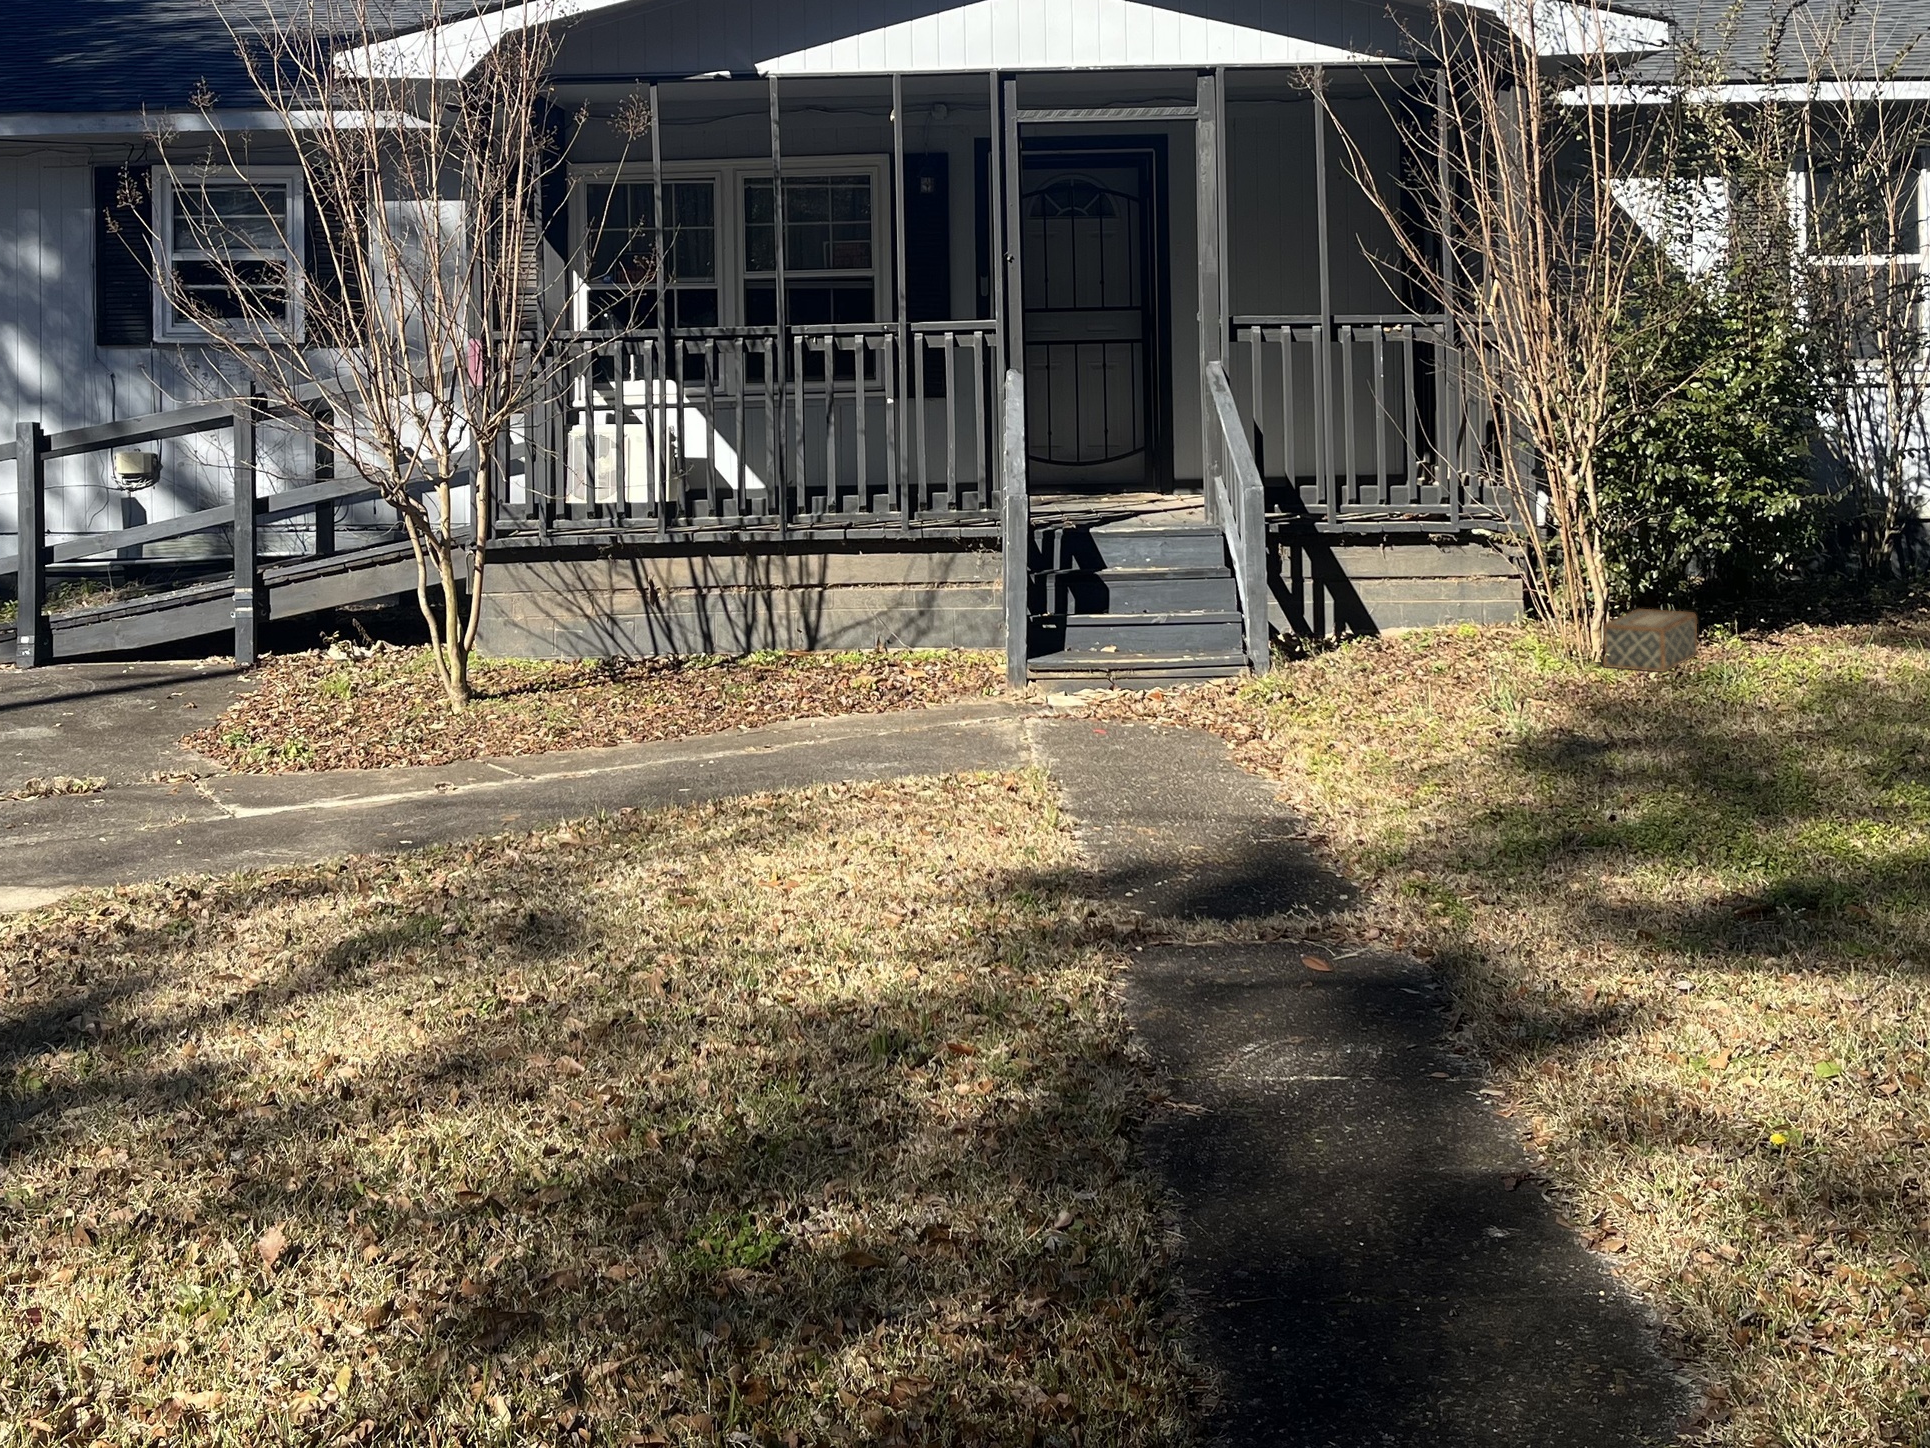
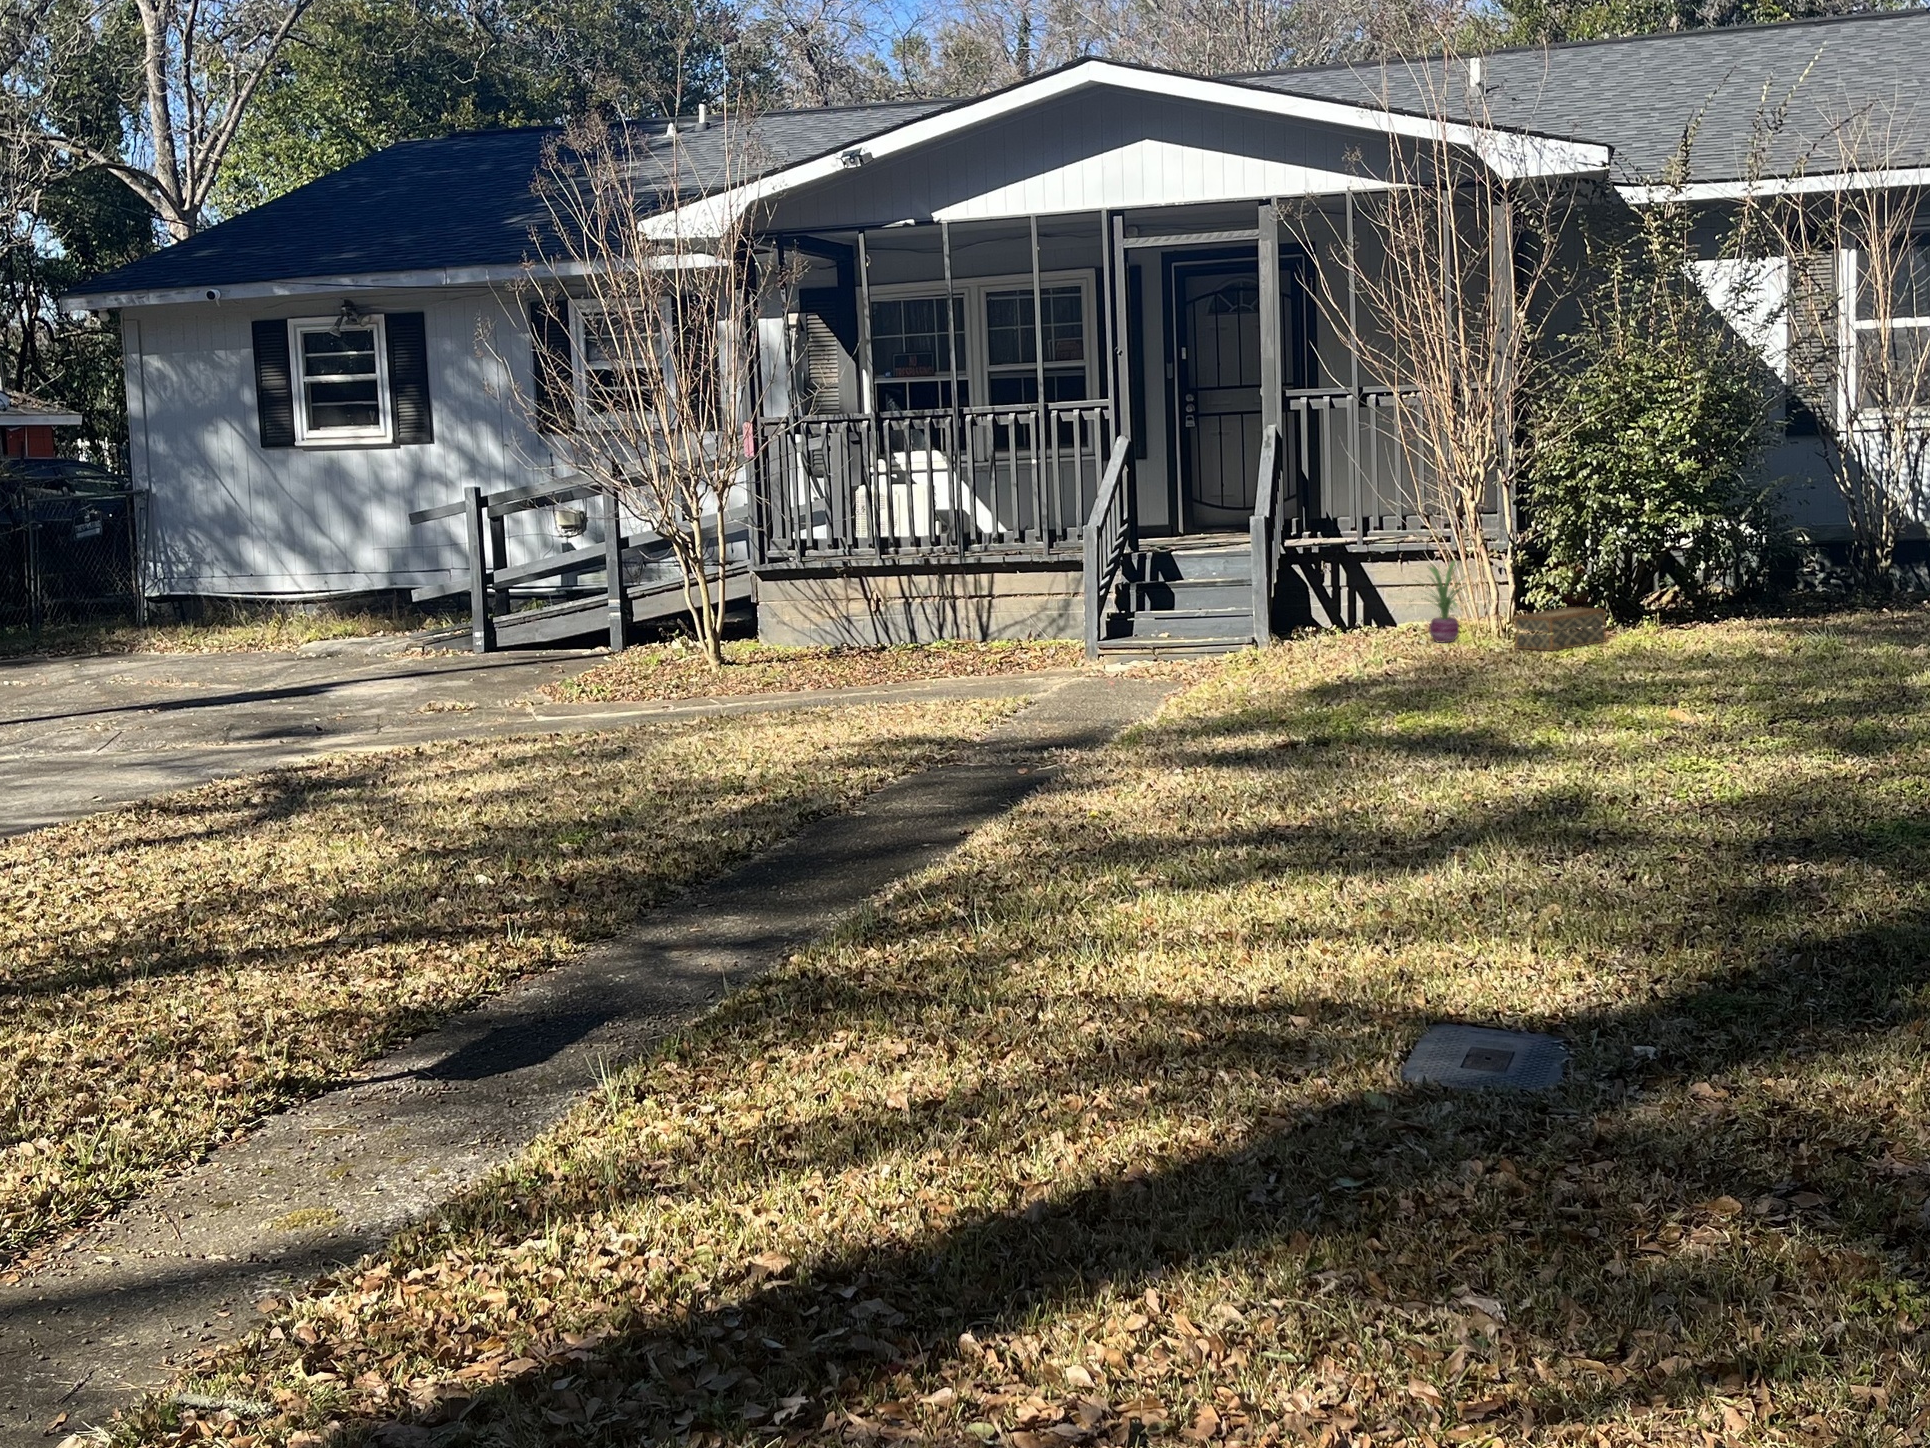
decorative plant: none [1417,544,1538,655] -> present [1416,560,1464,643]

